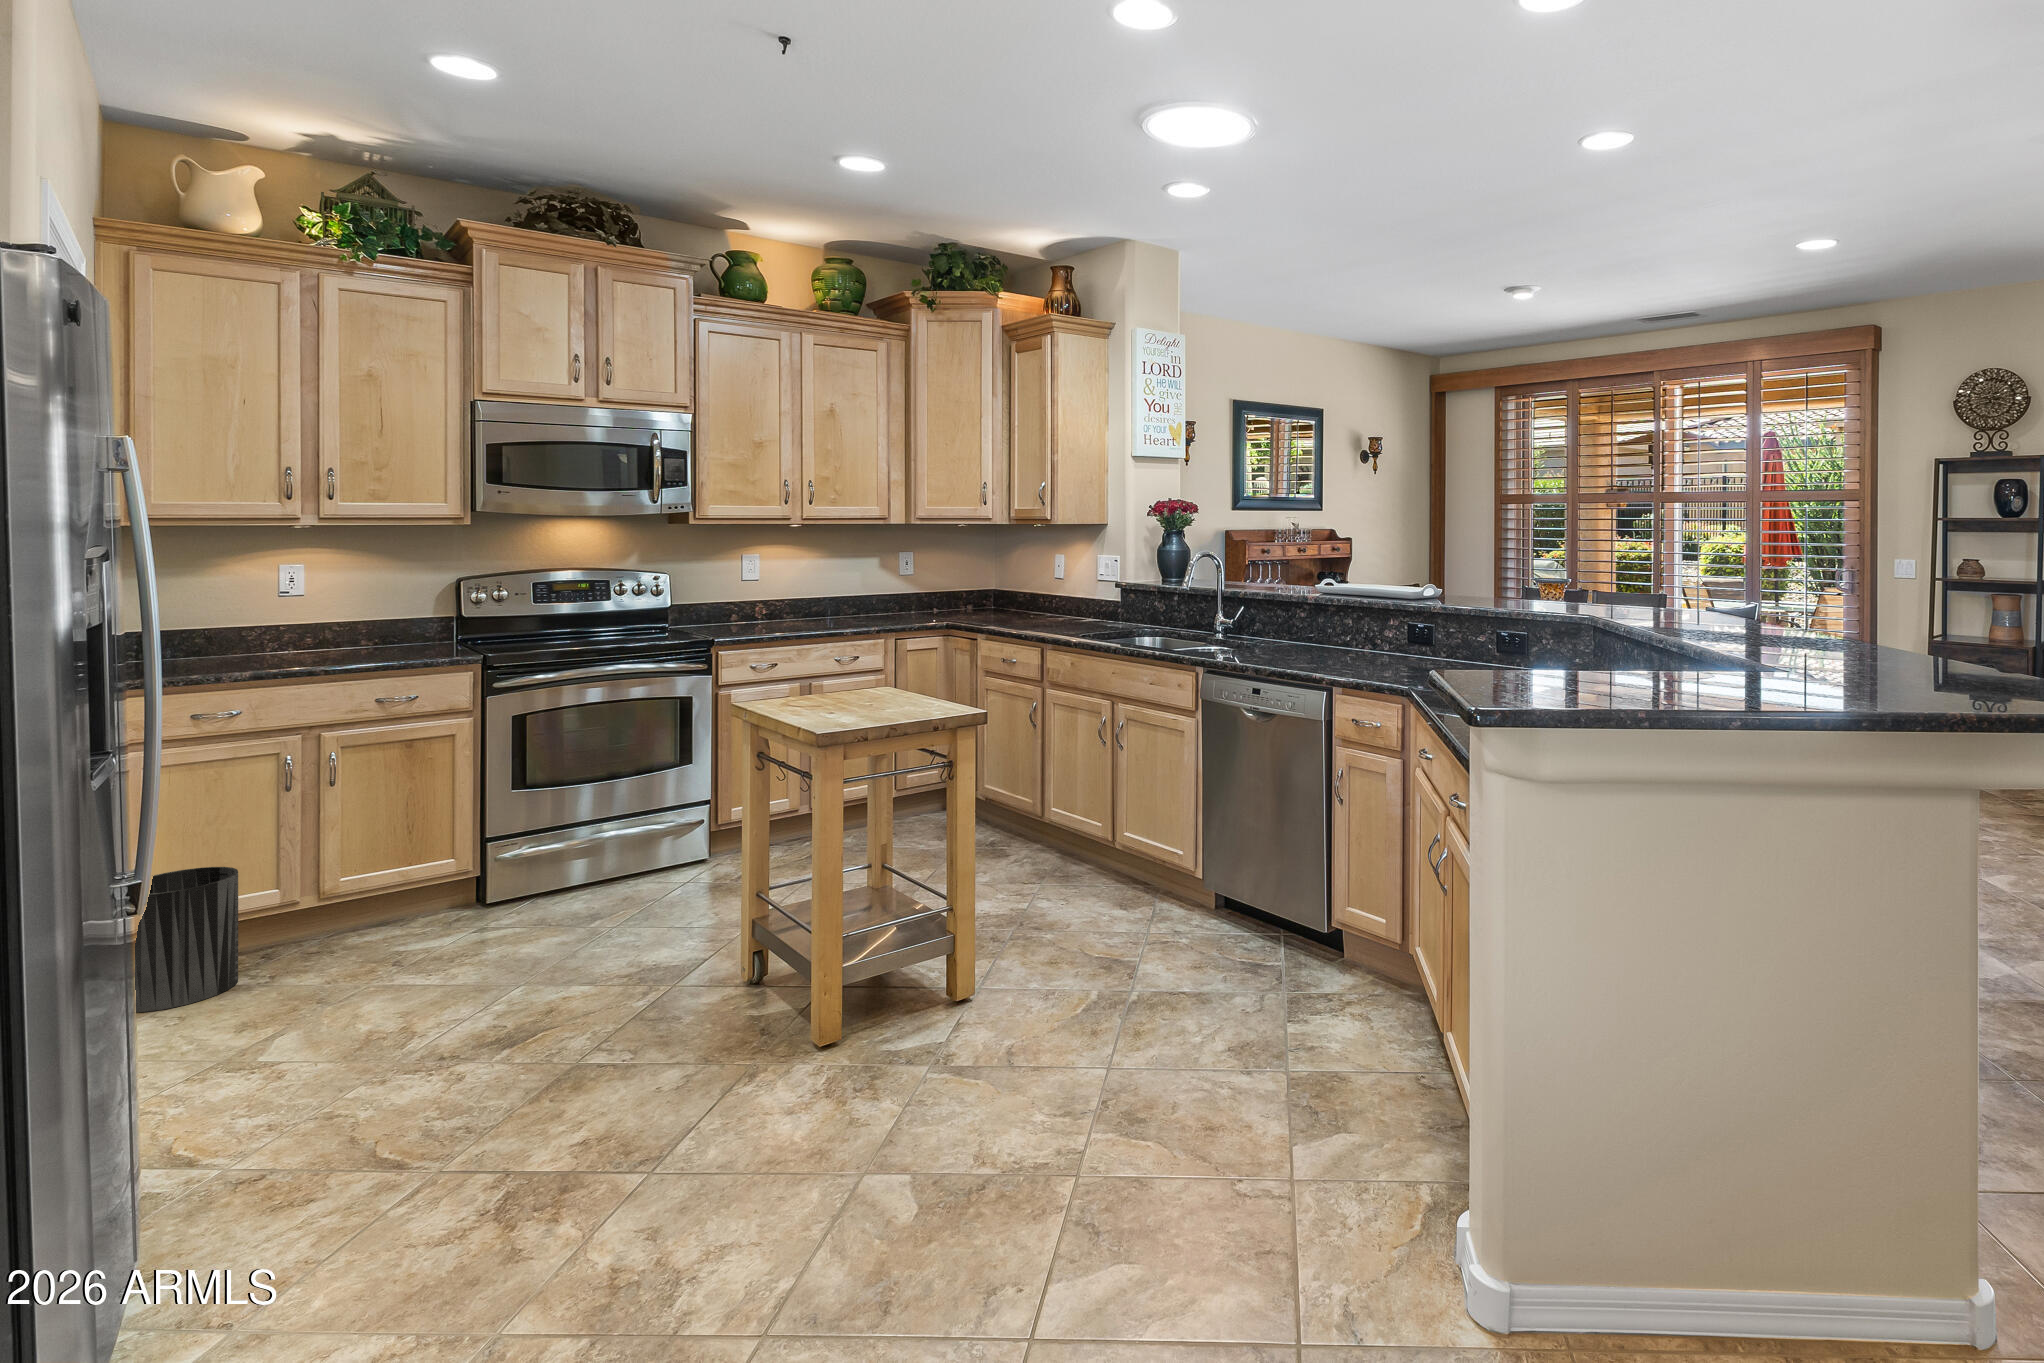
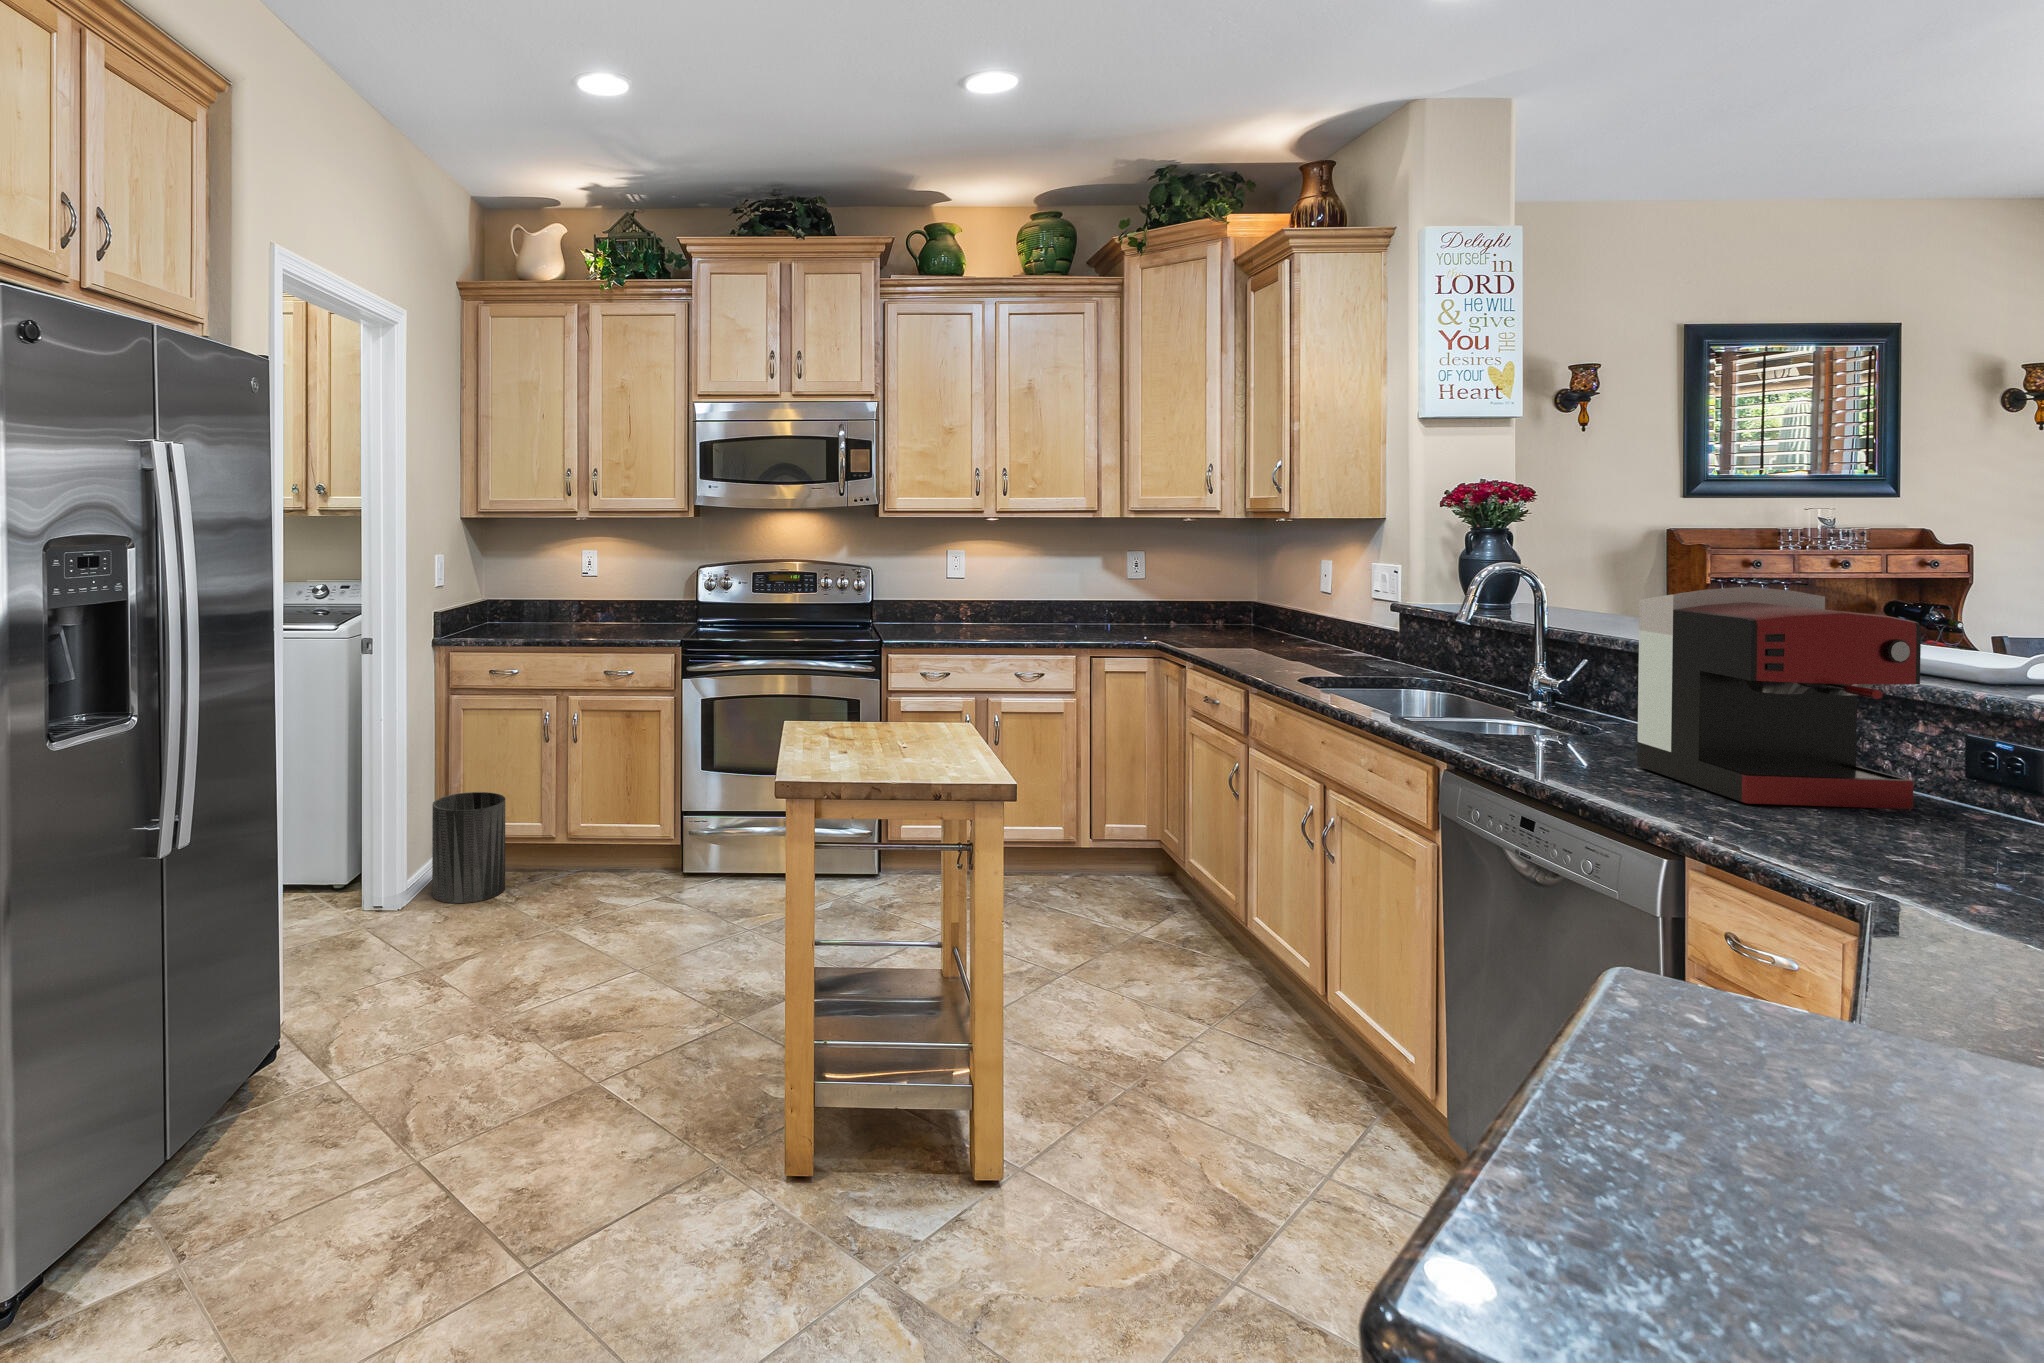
coffee maker: none [1285,560,1390,666] -> present [1637,587,1921,809]

